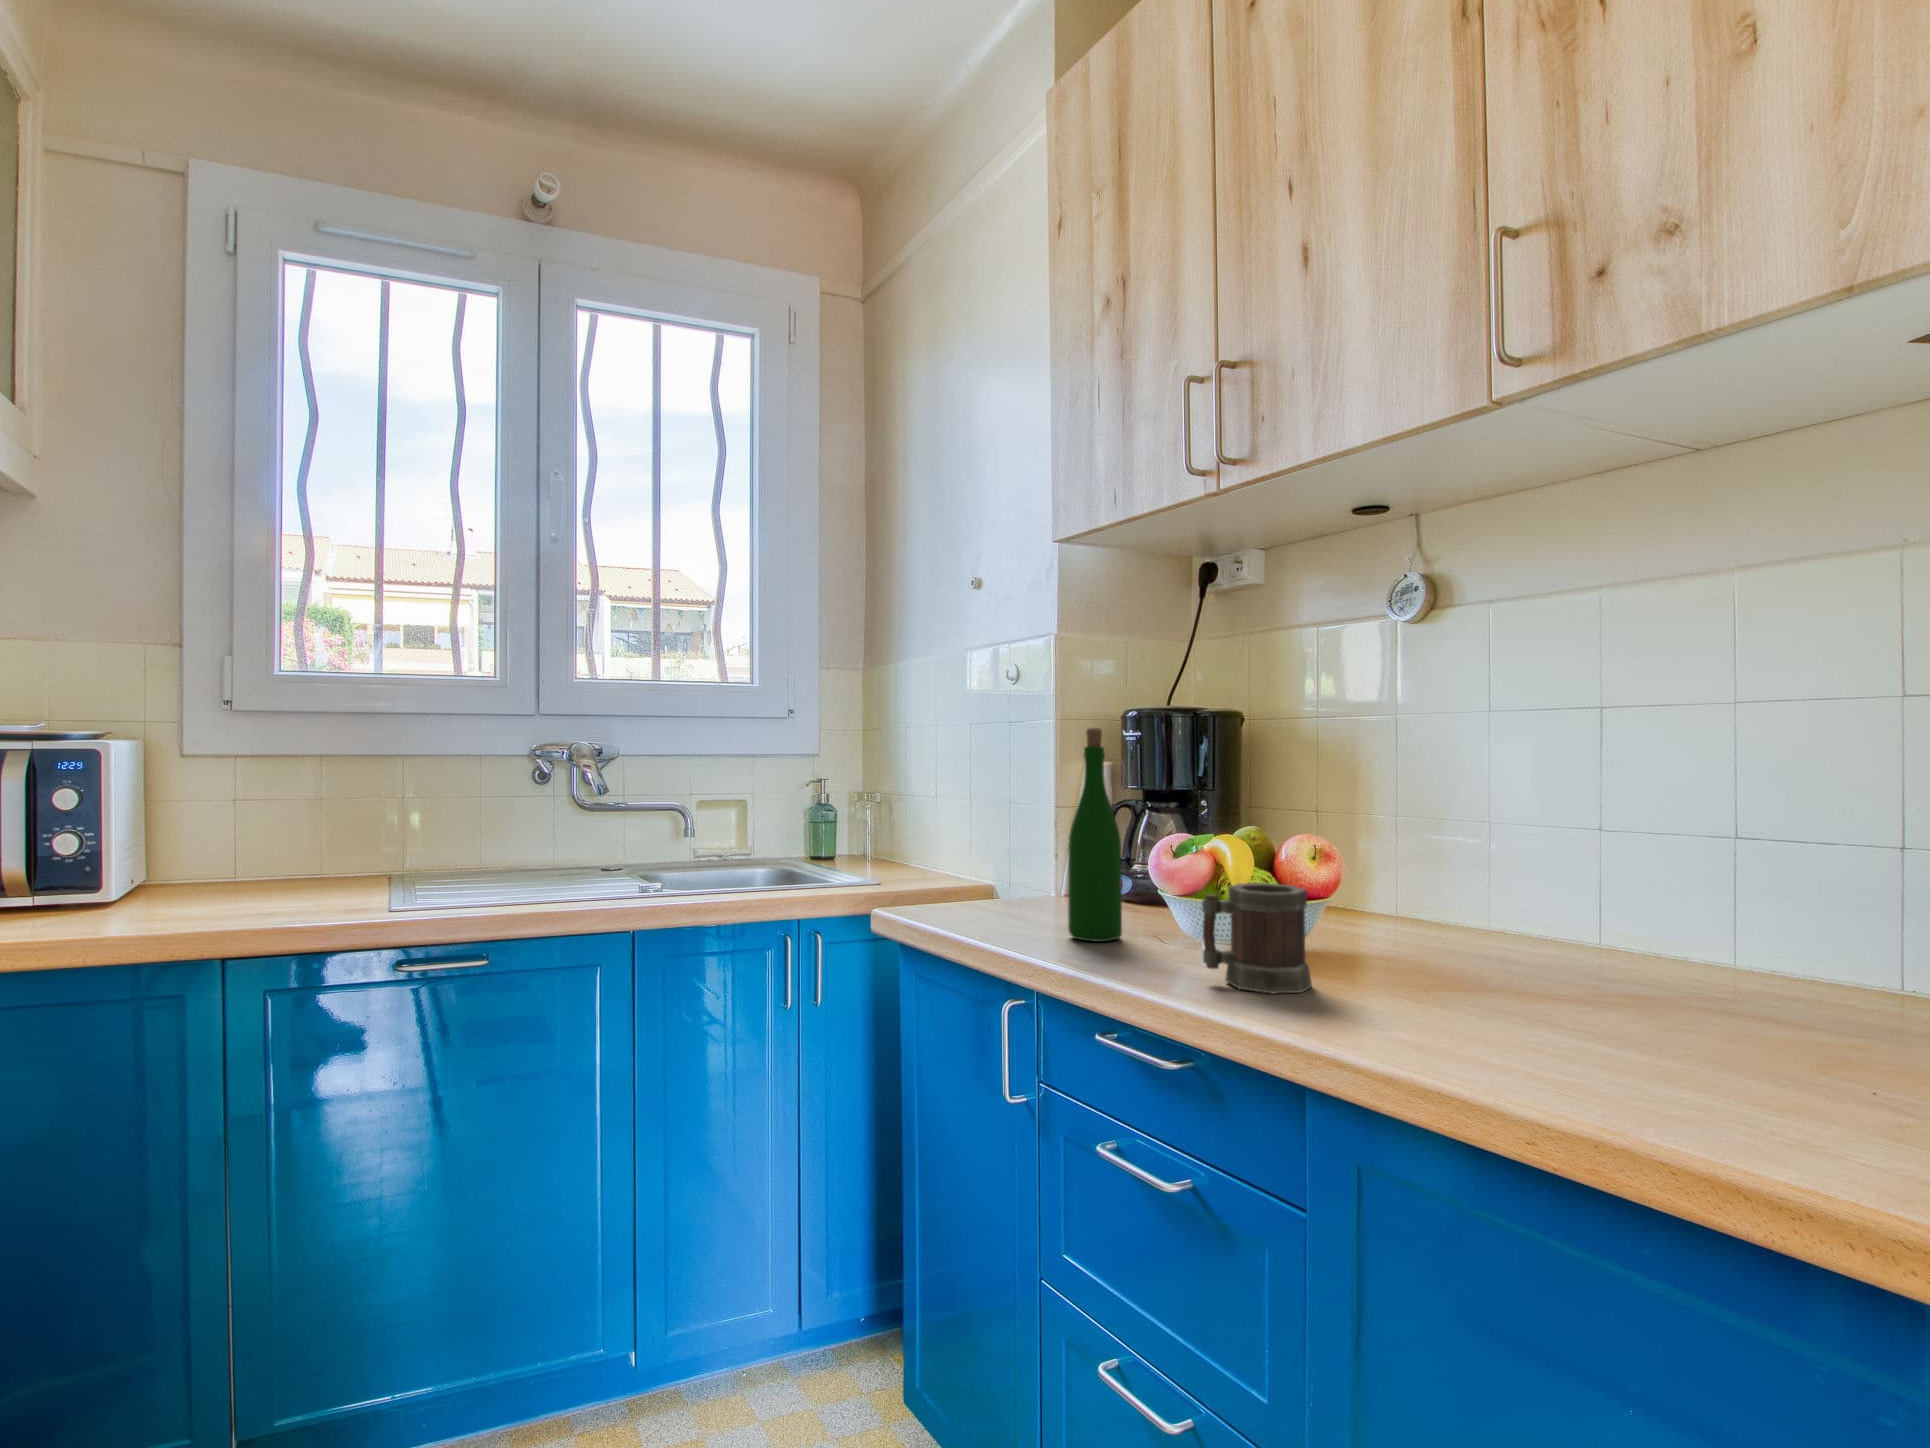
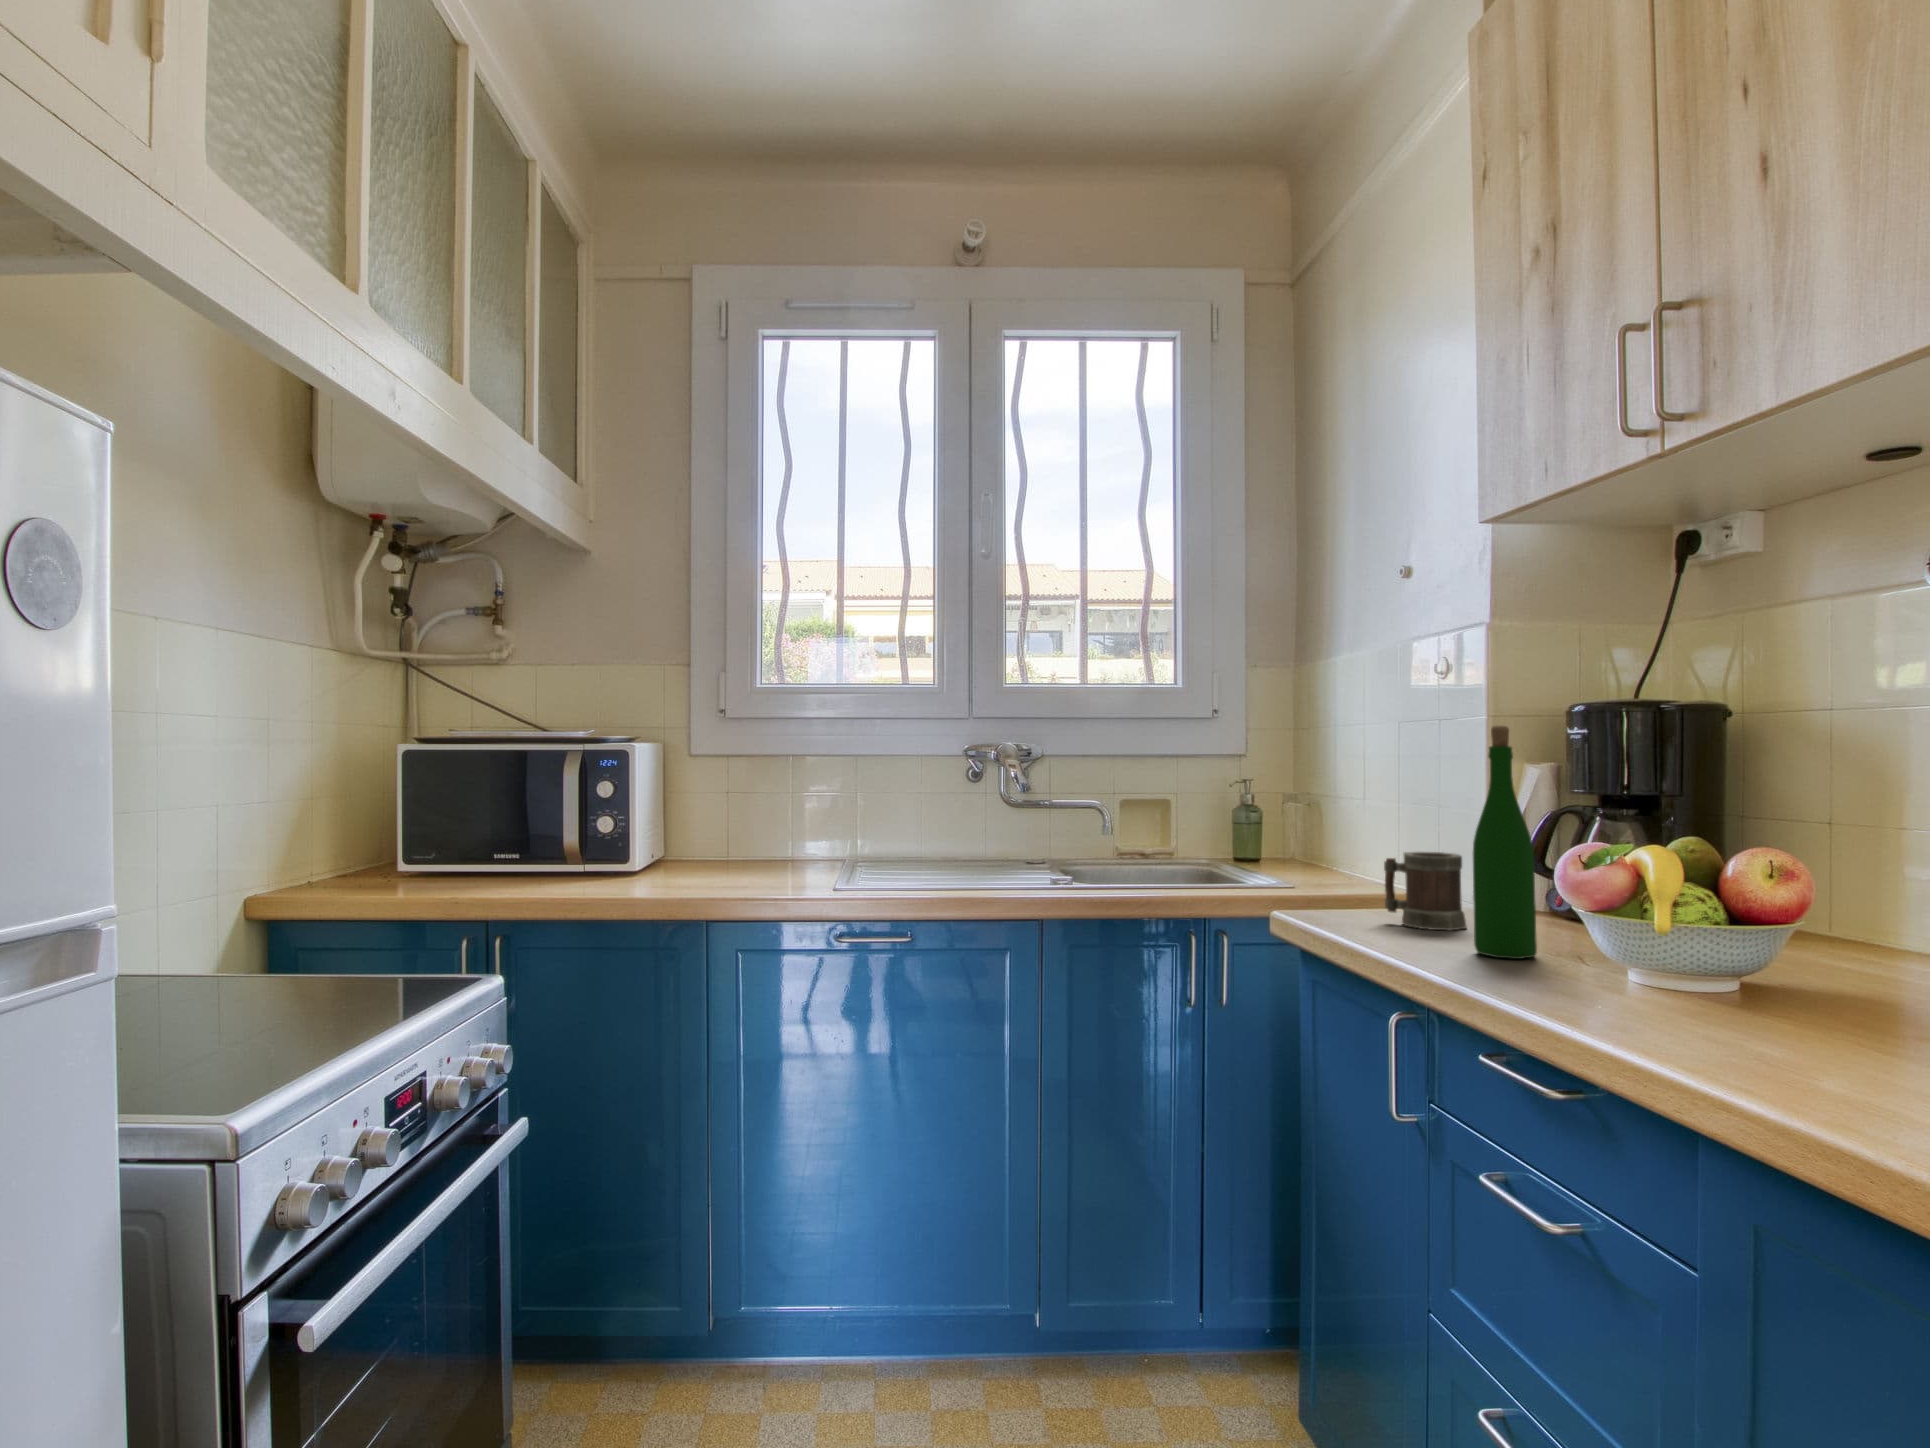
mug: present [1202,883,1312,994] -> present [1384,852,1467,930]

